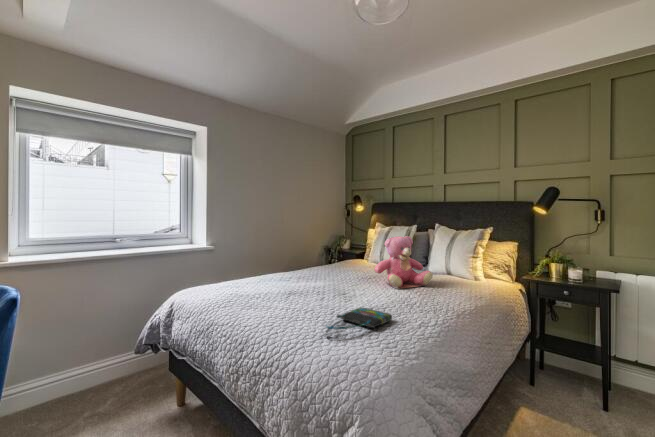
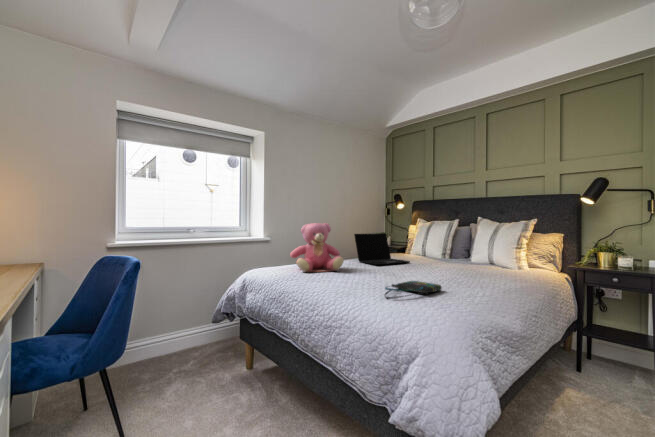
teddy bear: present [374,236,433,289] -> present [290,223,344,272]
laptop: none [305,242,365,281] -> present [354,233,410,265]

